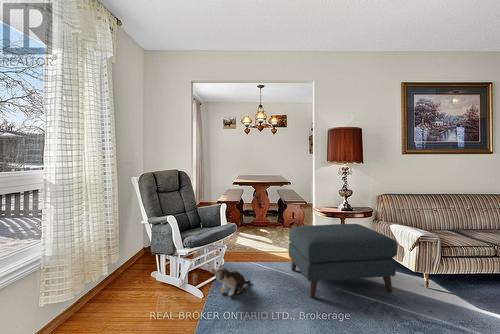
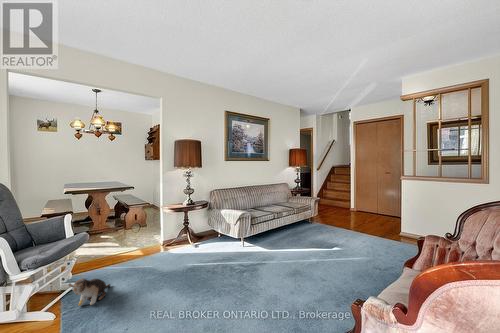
ottoman: present [289,224,397,298] -> none [145,214,229,279]

